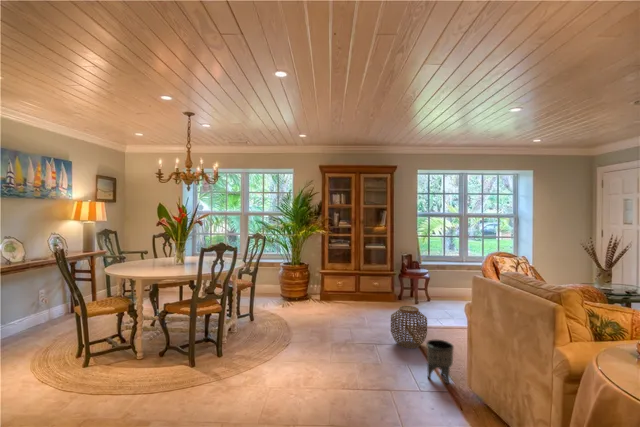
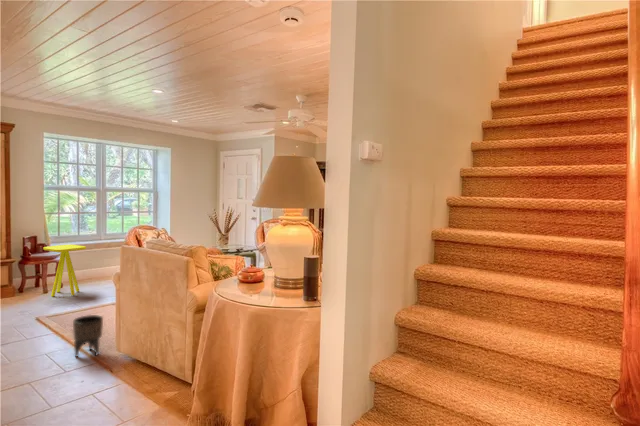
side table: none [415,265,448,311] -> present [43,245,86,296]
woven basket: present [391,306,427,349] -> none [20,291,69,338]

